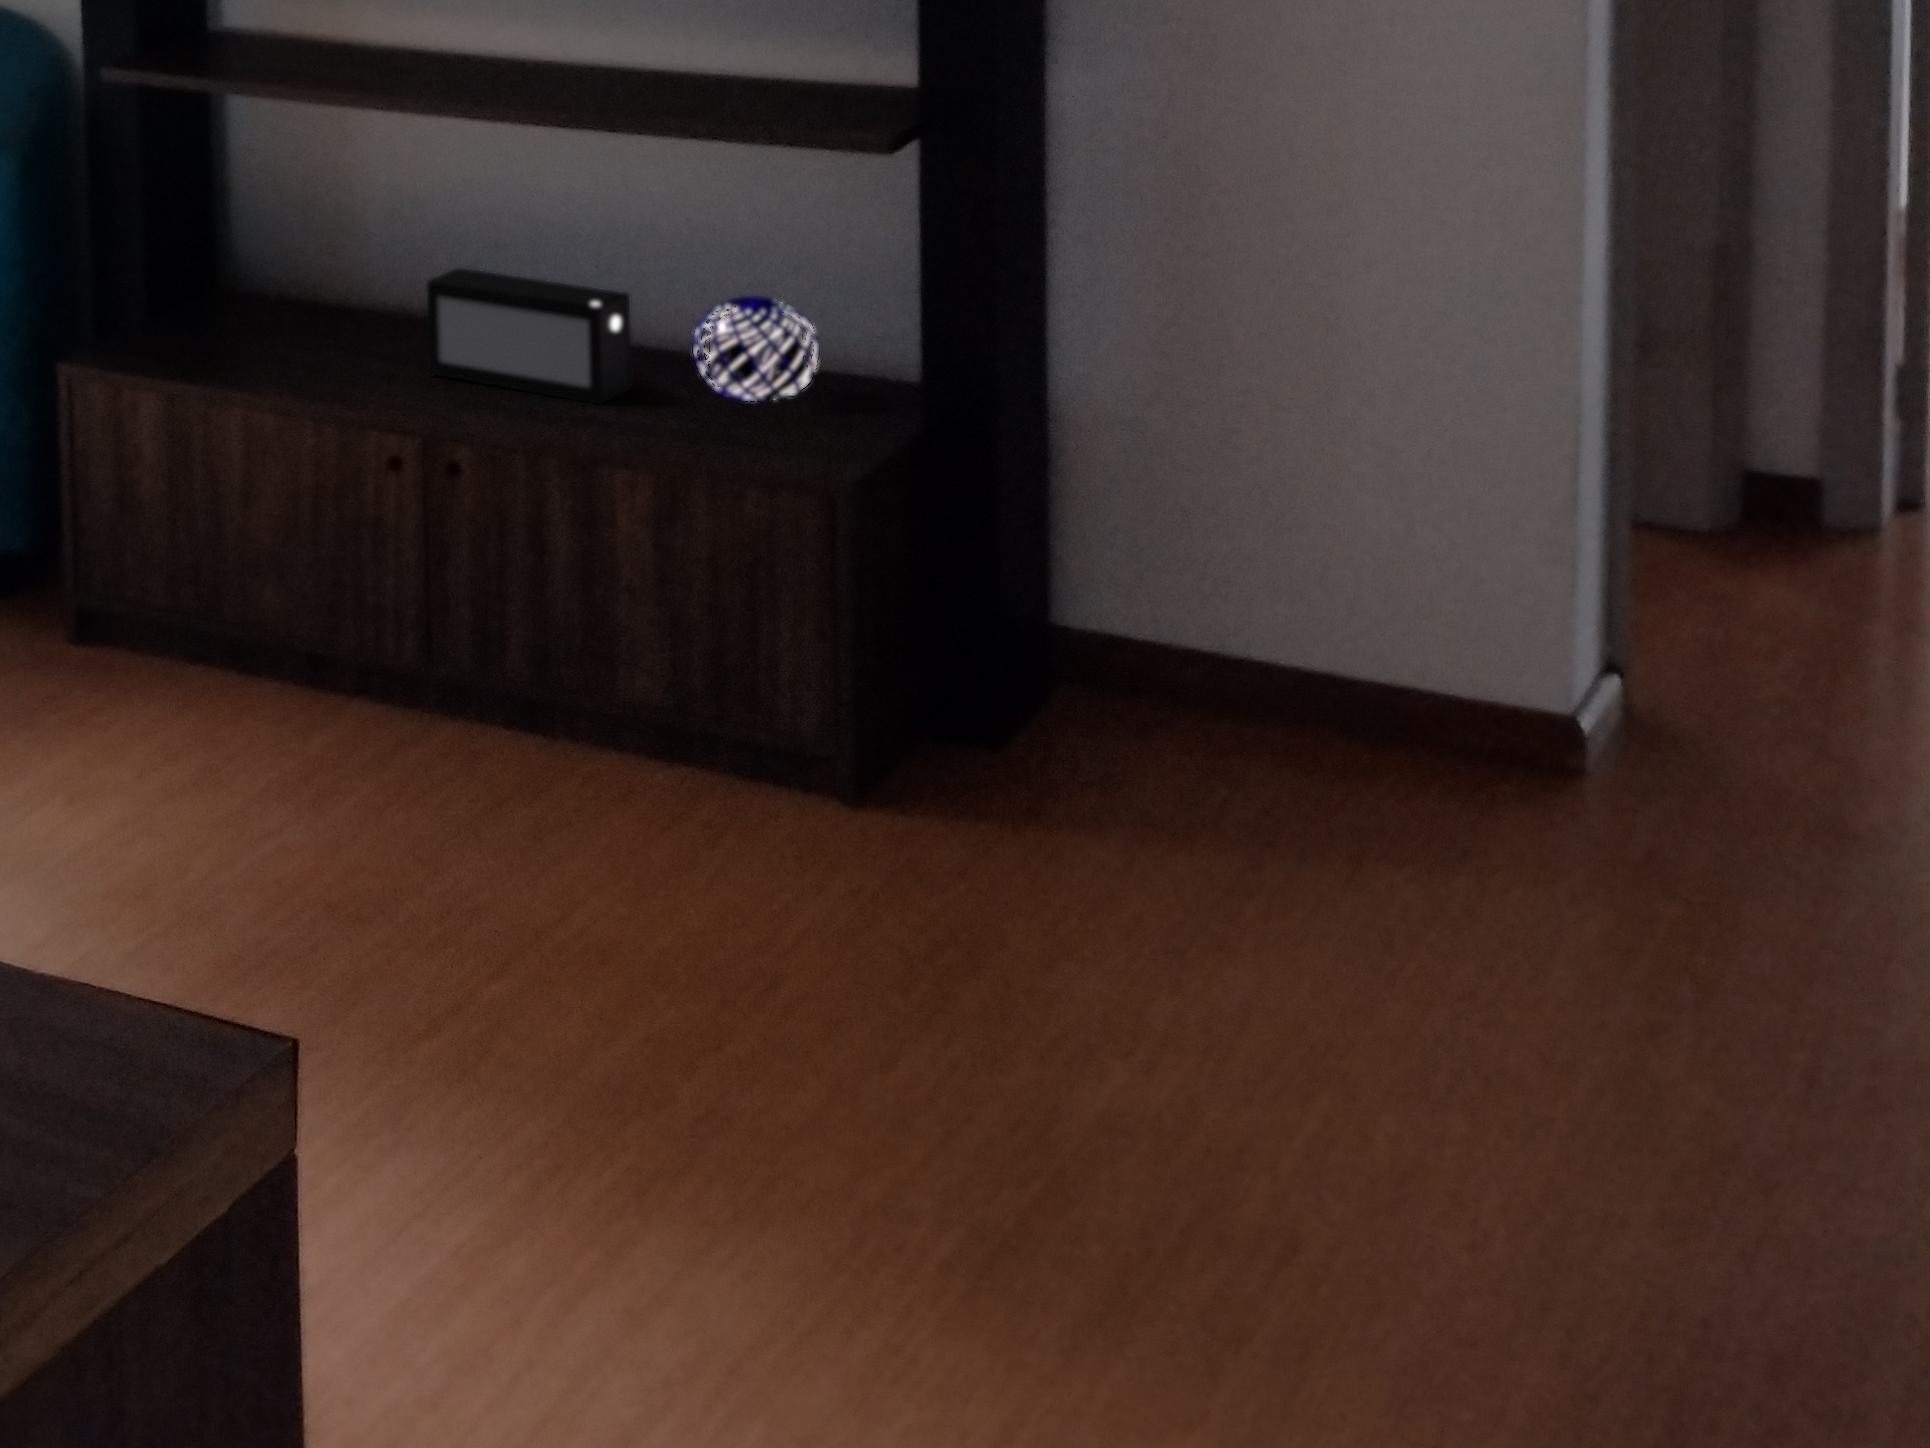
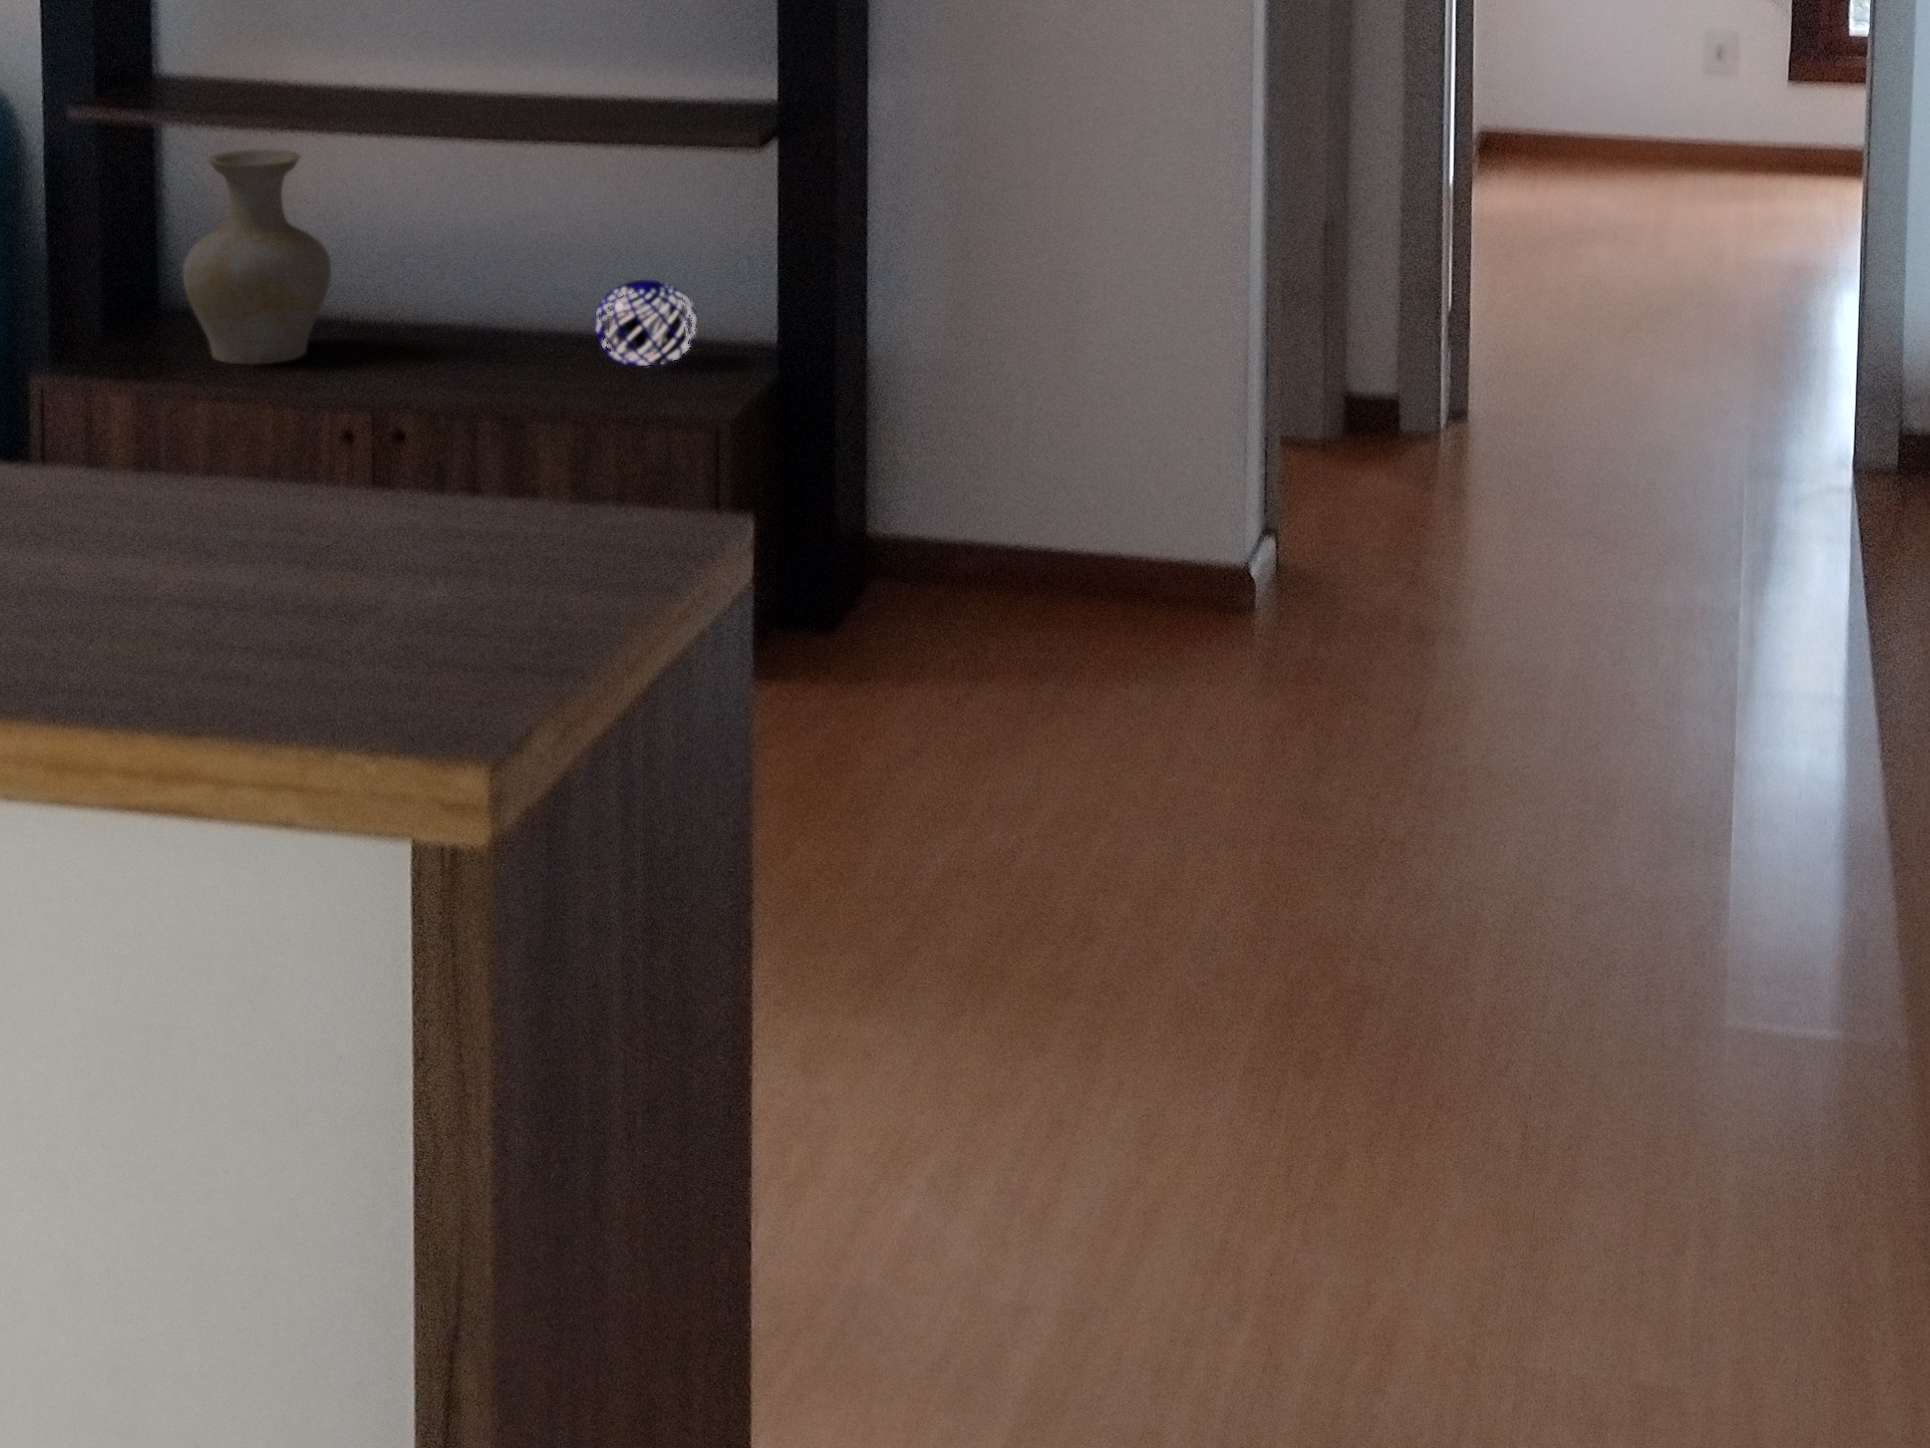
vase: none [225,120,390,367] -> present [183,149,331,364]
speaker: present [426,268,632,404] -> none [368,271,544,376]

